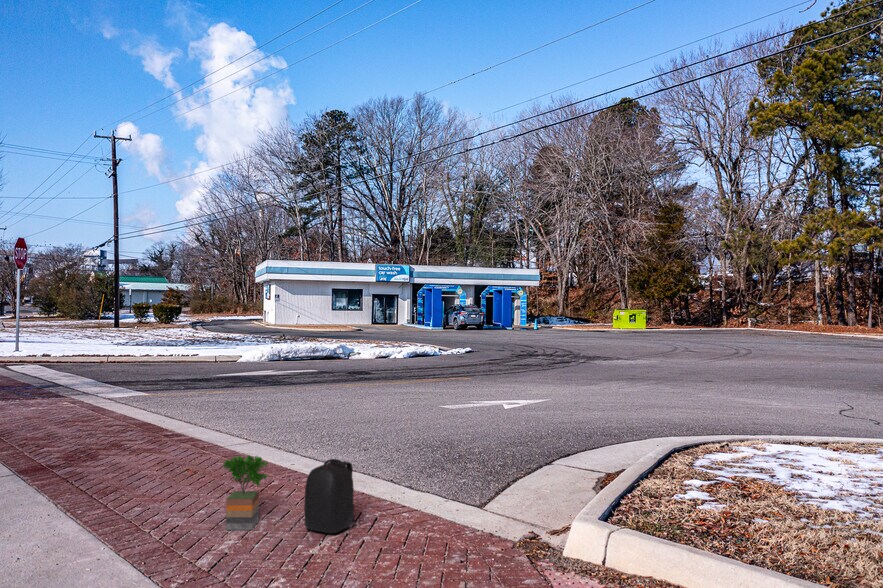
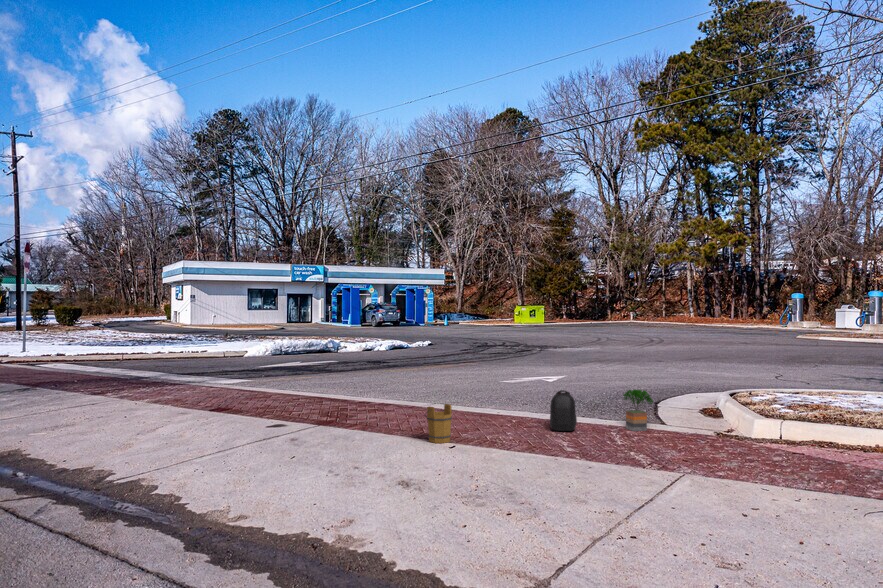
potted tree: present [223,456,268,530] -> present [623,389,653,431]
bucket: none [56,476,110,548] -> present [426,404,452,443]

